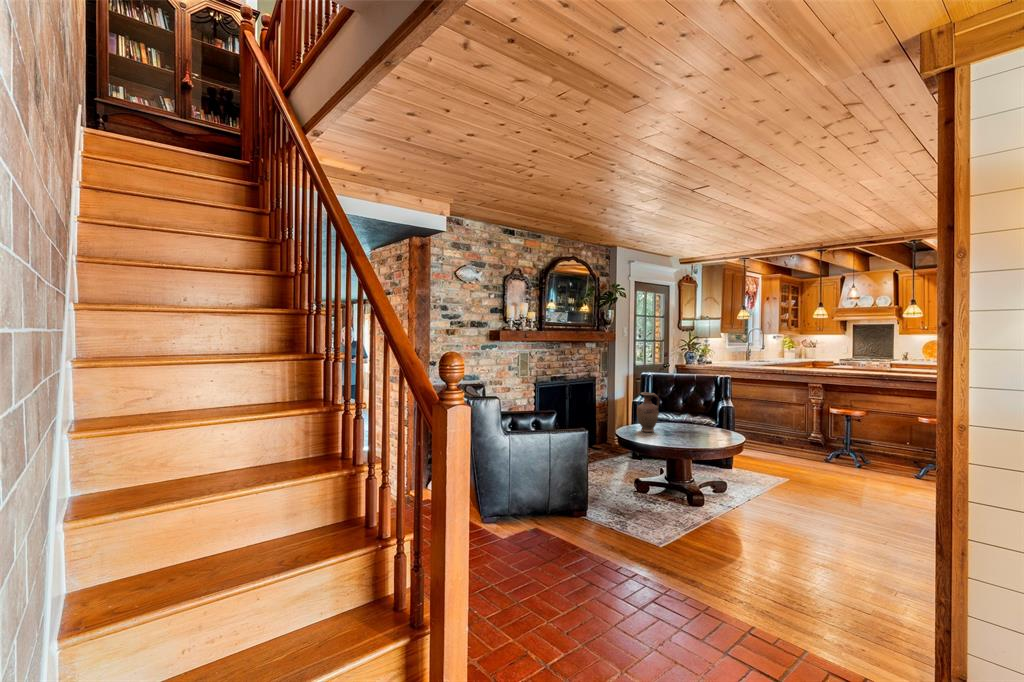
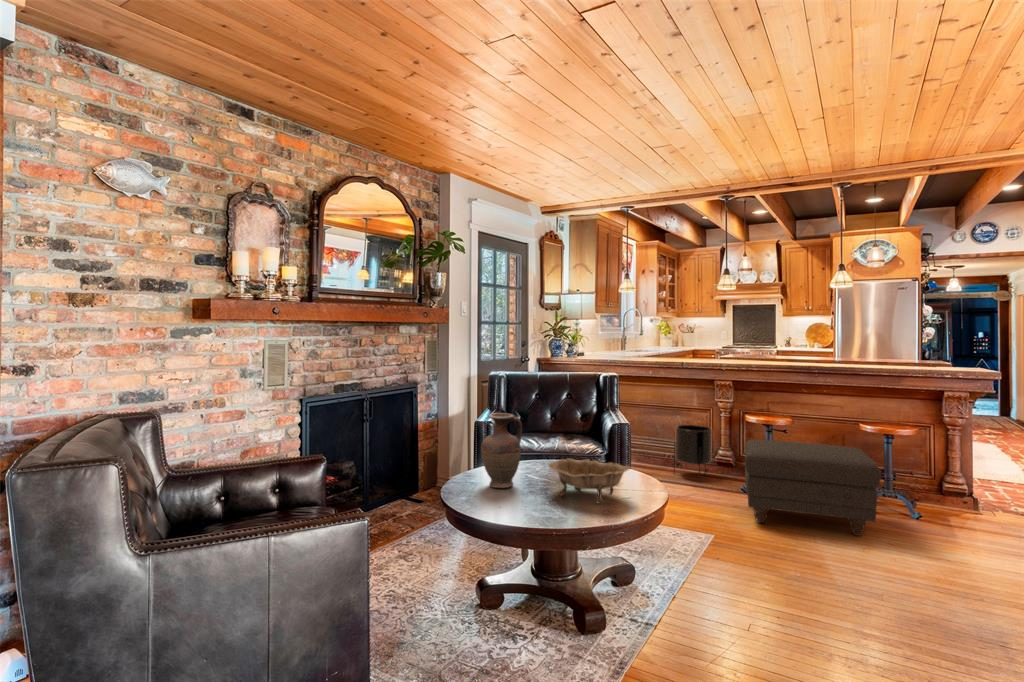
planter: none [776,414,805,454] -> present [674,425,712,481]
decorative bowl: none [673,419,720,441] -> present [549,458,631,504]
ottoman: none [815,423,915,489] -> present [745,440,881,536]

